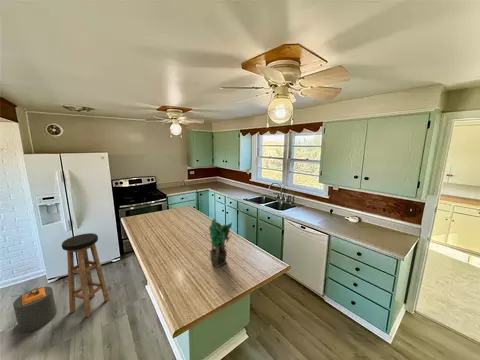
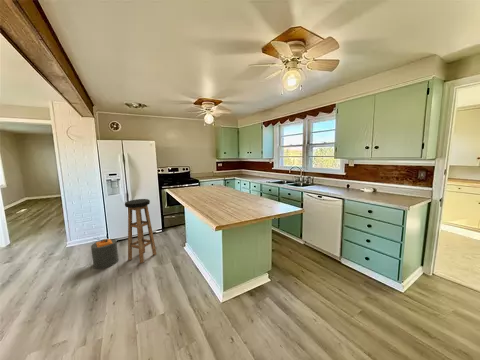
potted plant: present [209,219,232,267] -> none [235,171,256,208]

